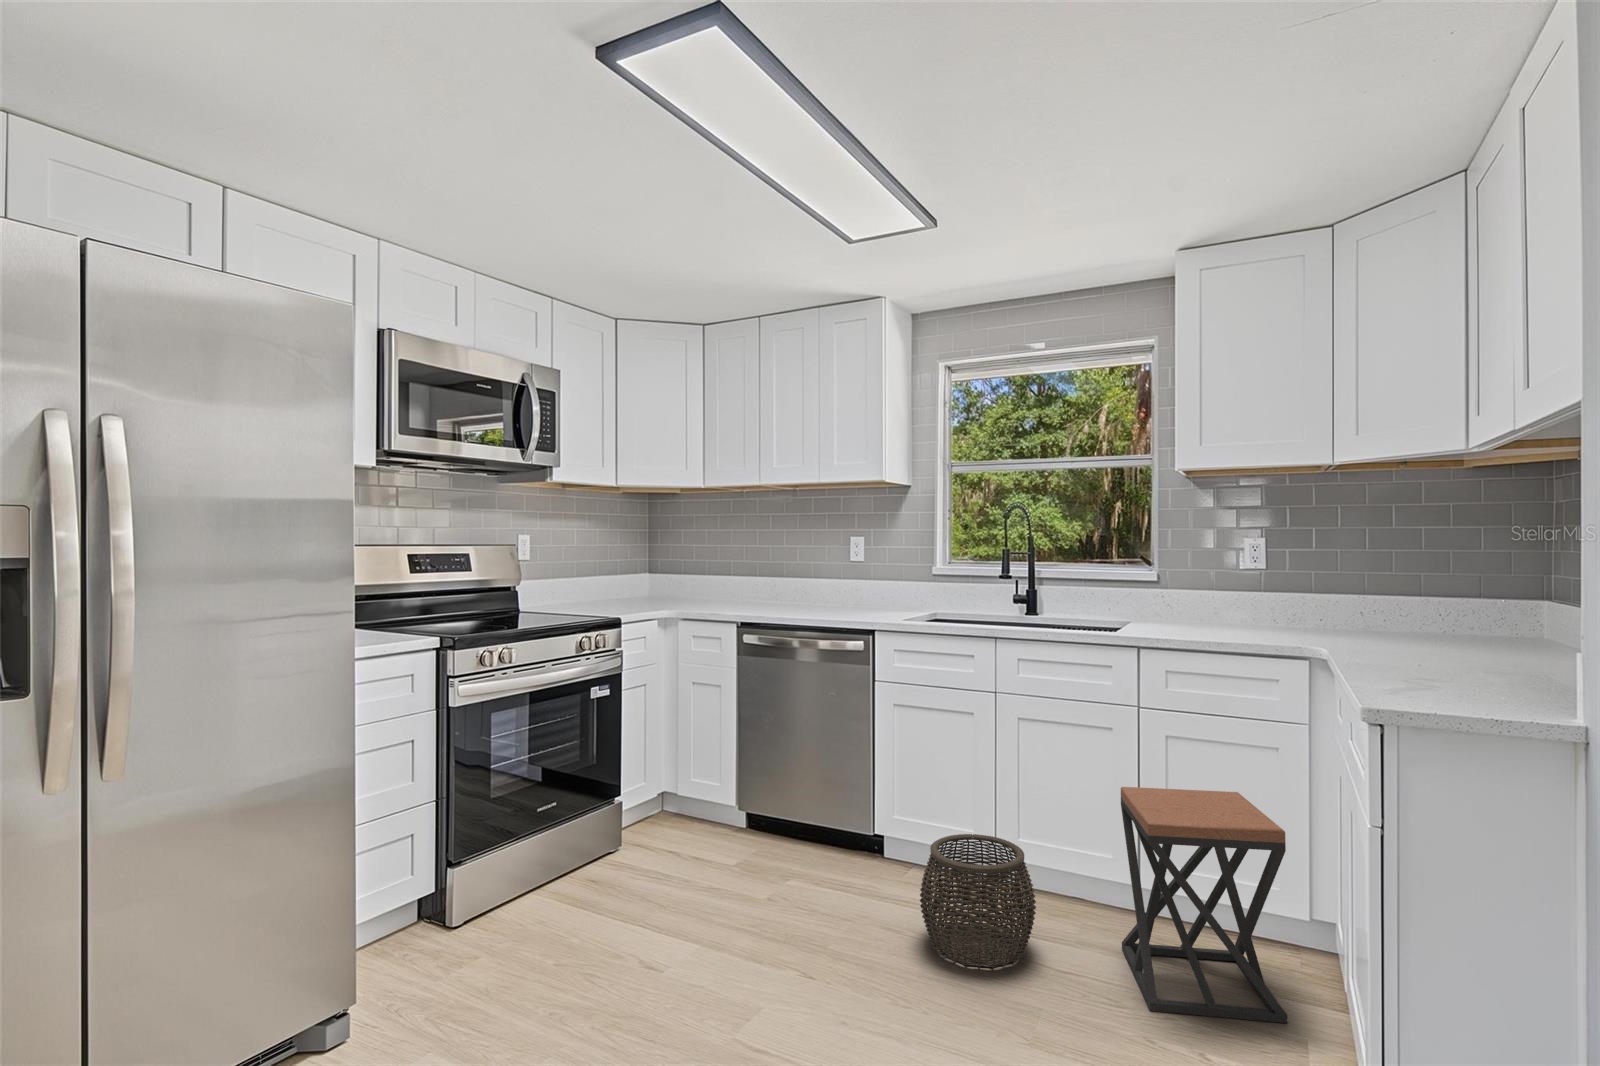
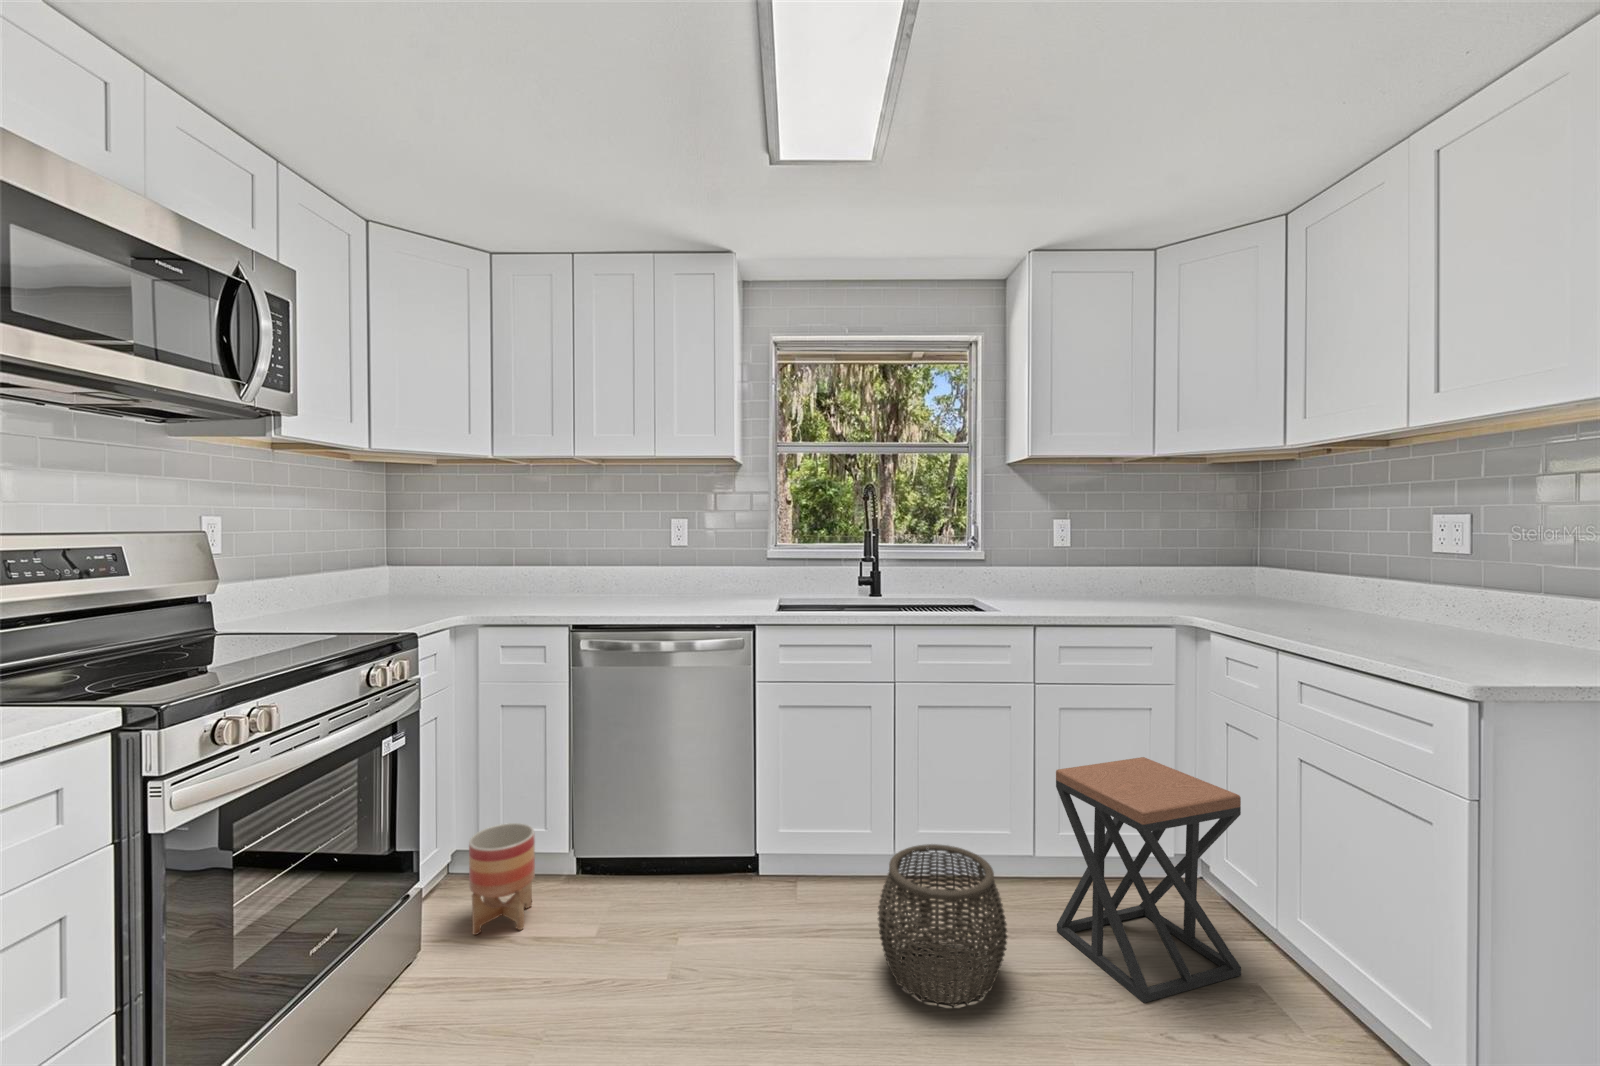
planter: none [657,772,704,851] -> present [469,823,535,935]

